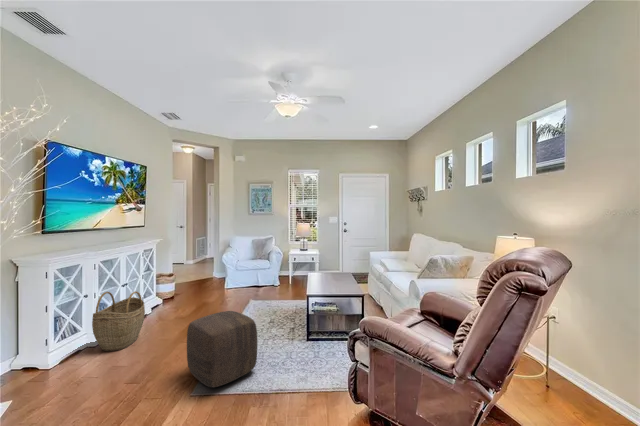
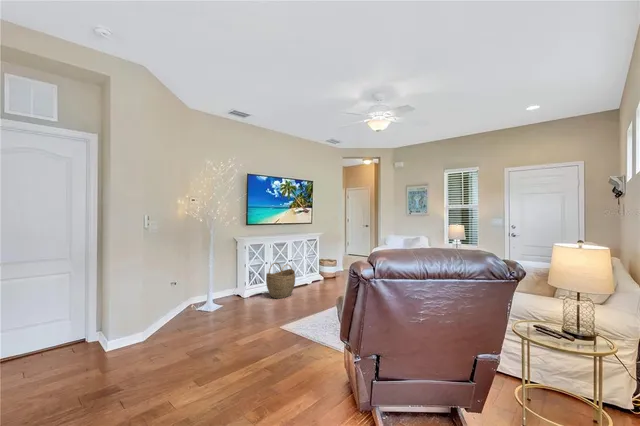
ottoman: present [187,311,257,387] -> none [289,283,328,327]

